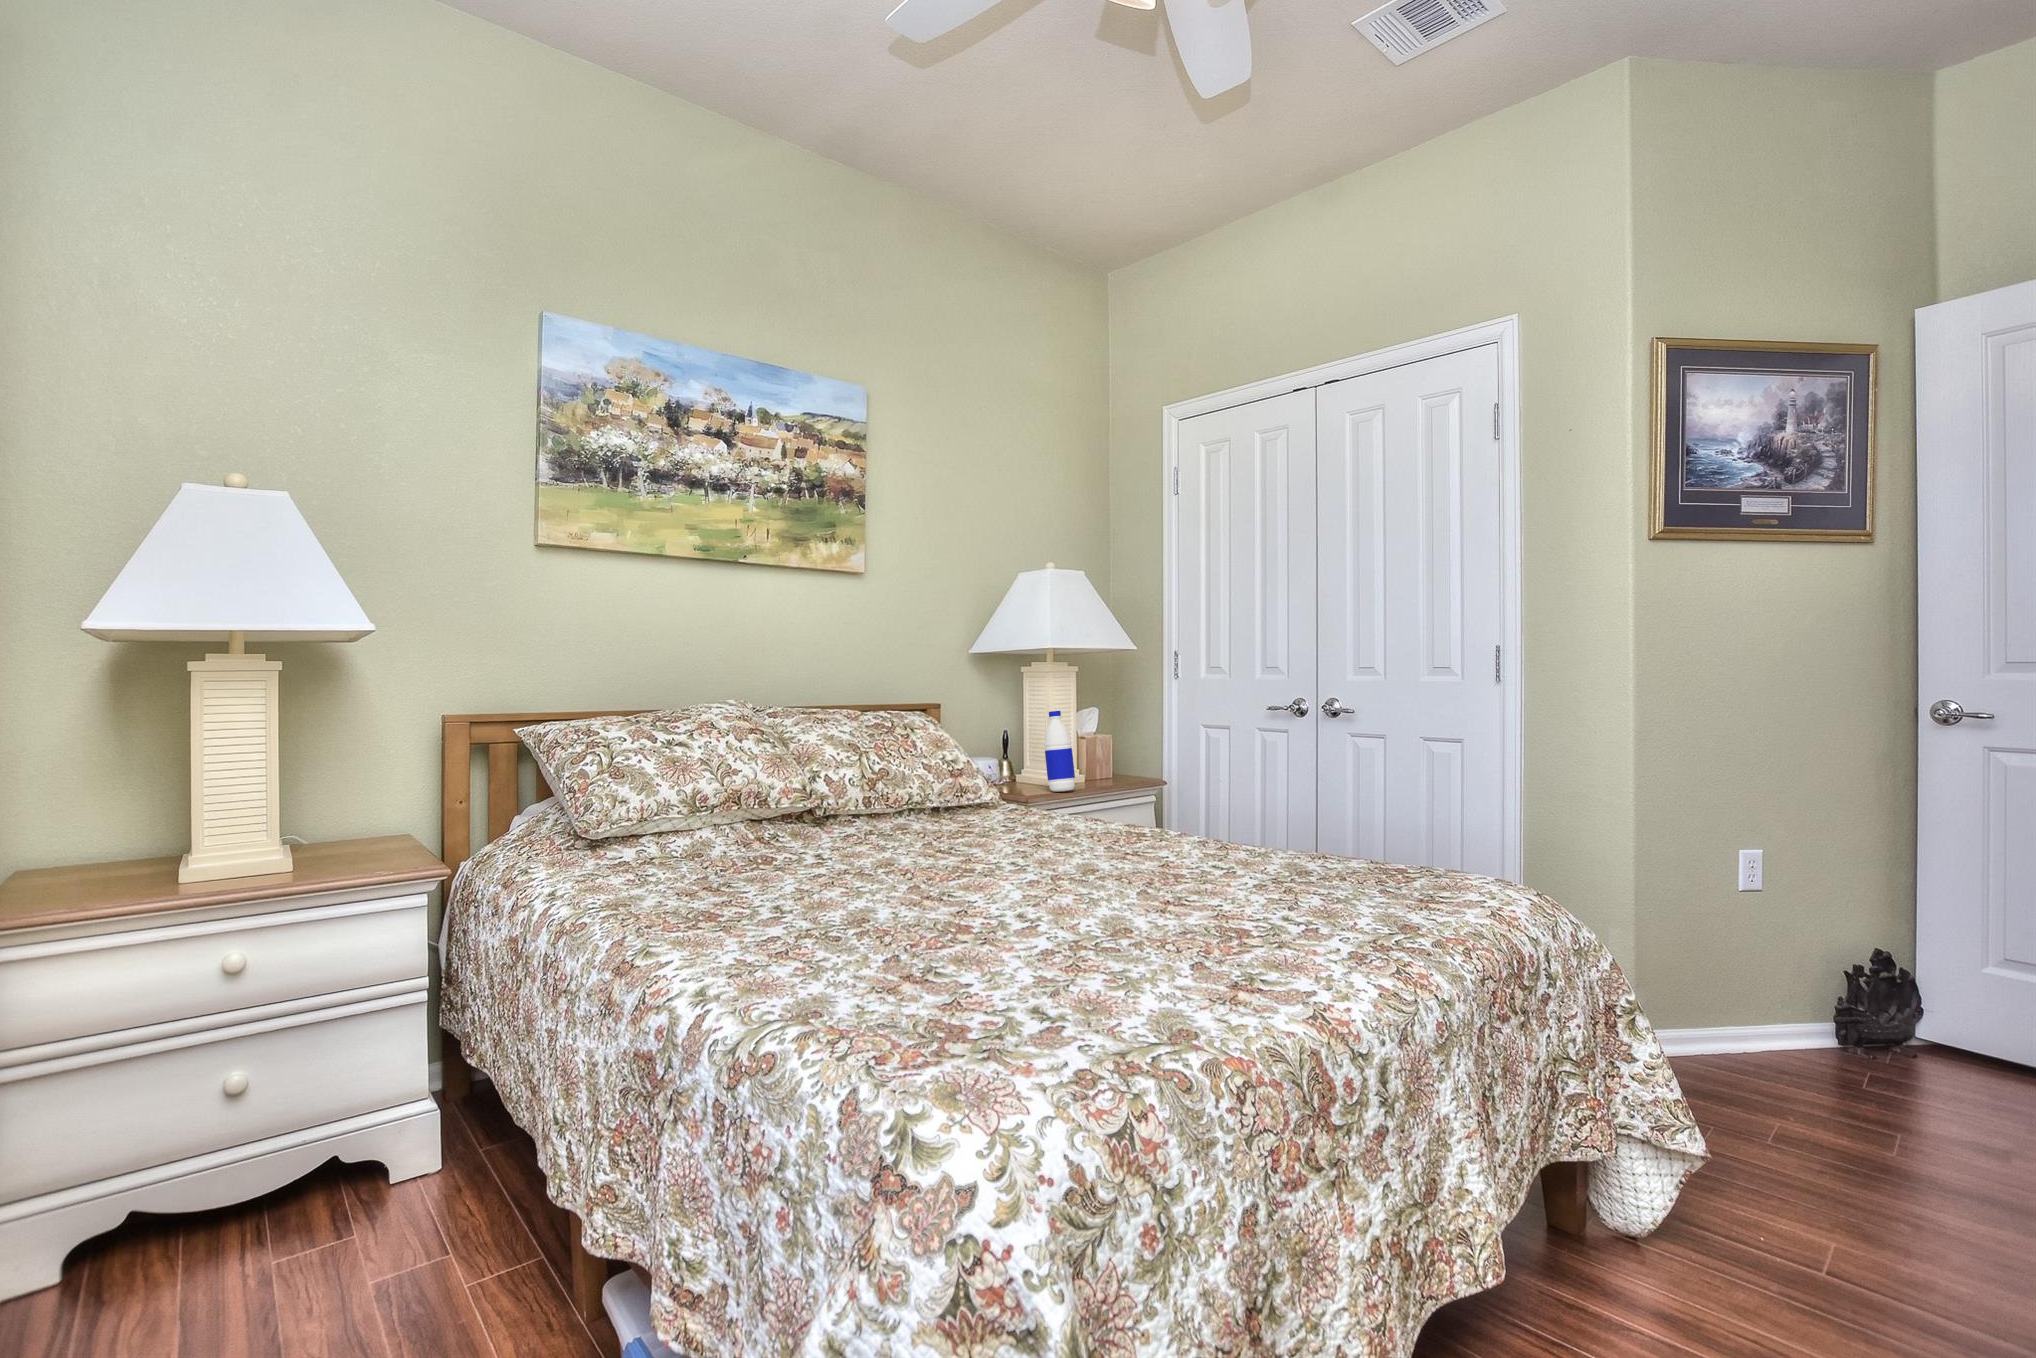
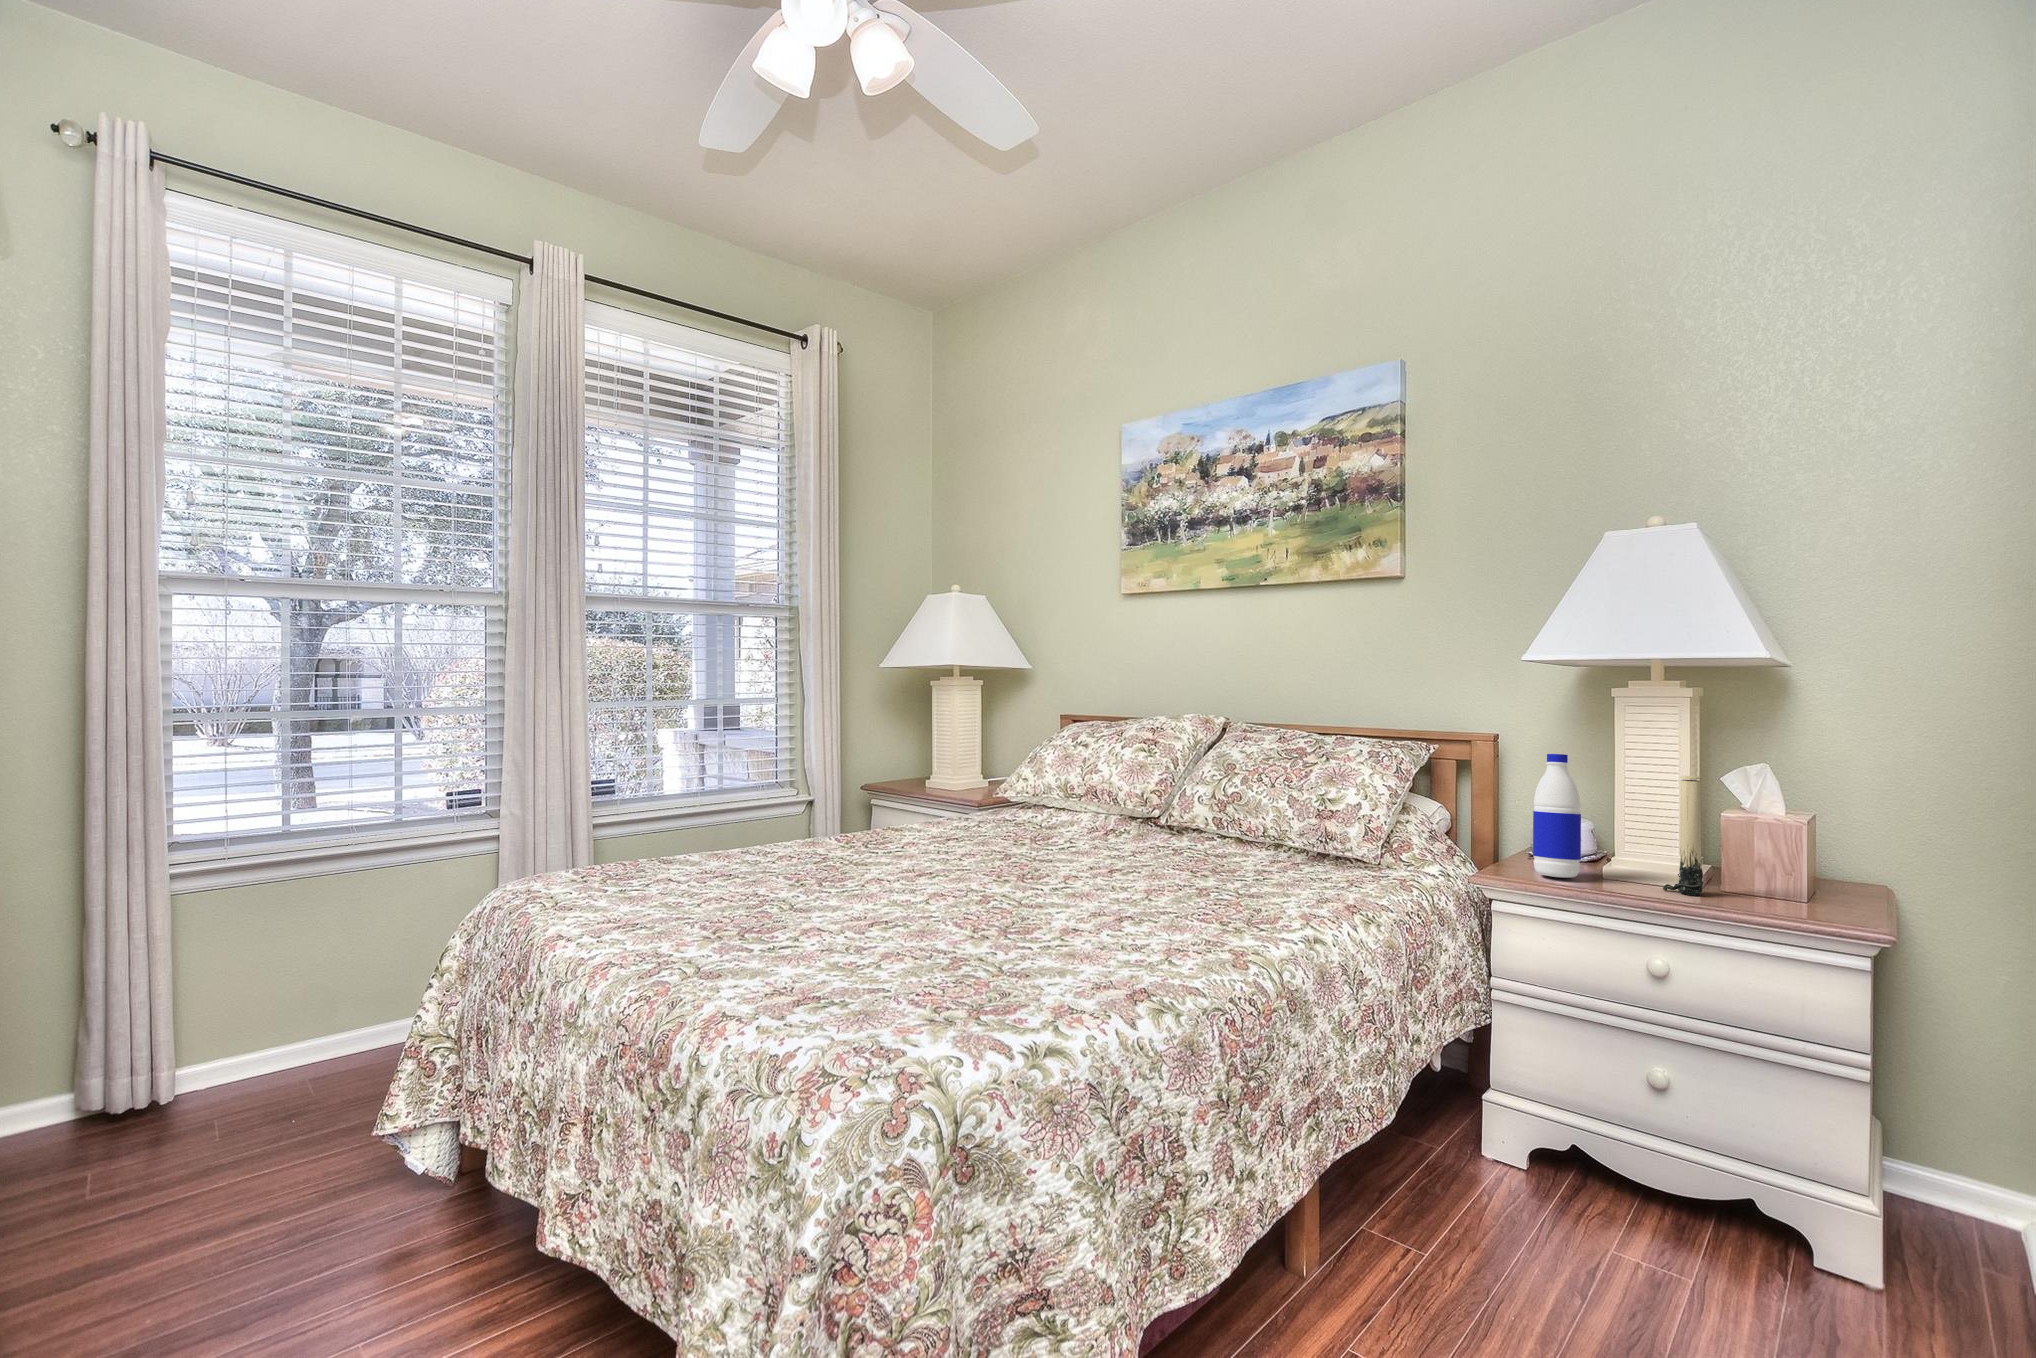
candle: none [1095,718,1111,788] -> present [1663,776,1703,895]

